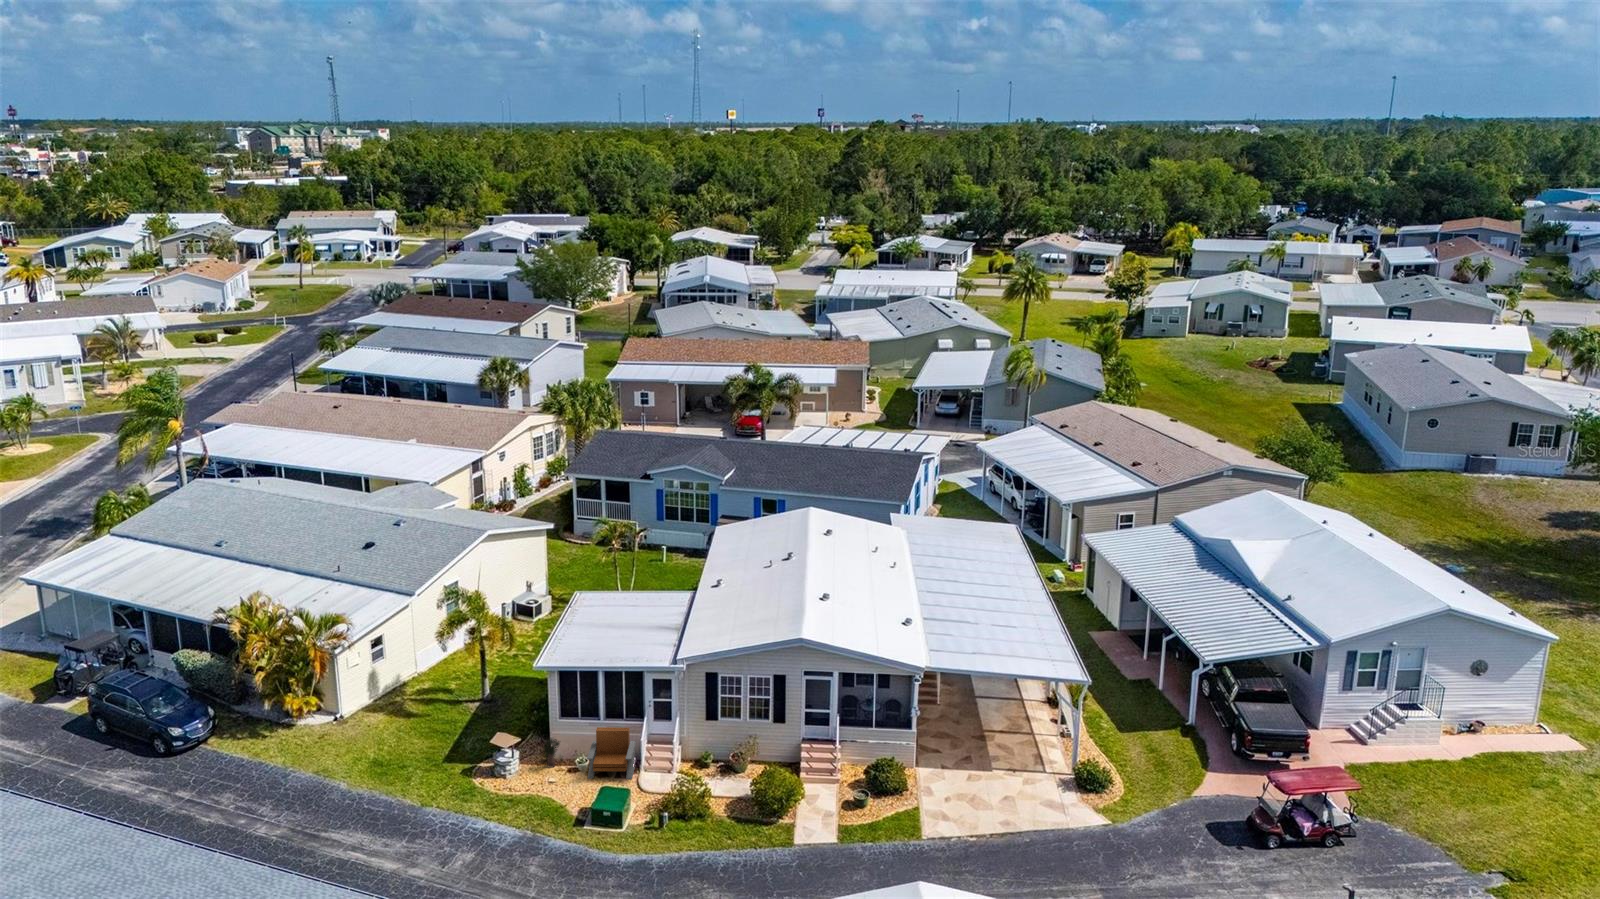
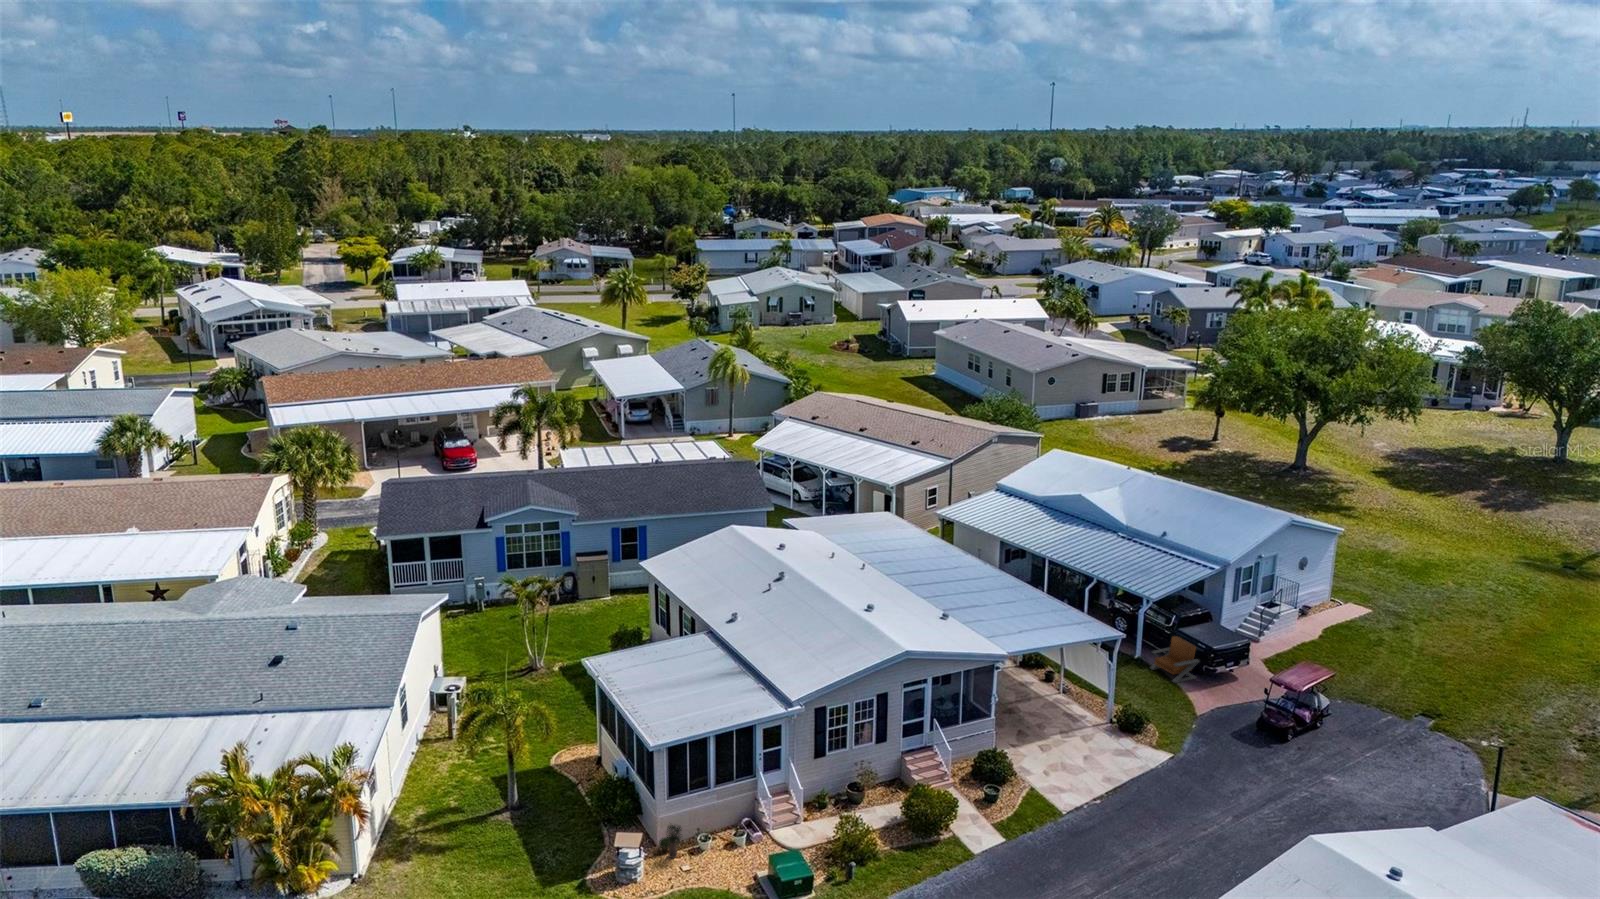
lounge chair: present [587,727,636,779] -> present [1150,636,1199,683]

